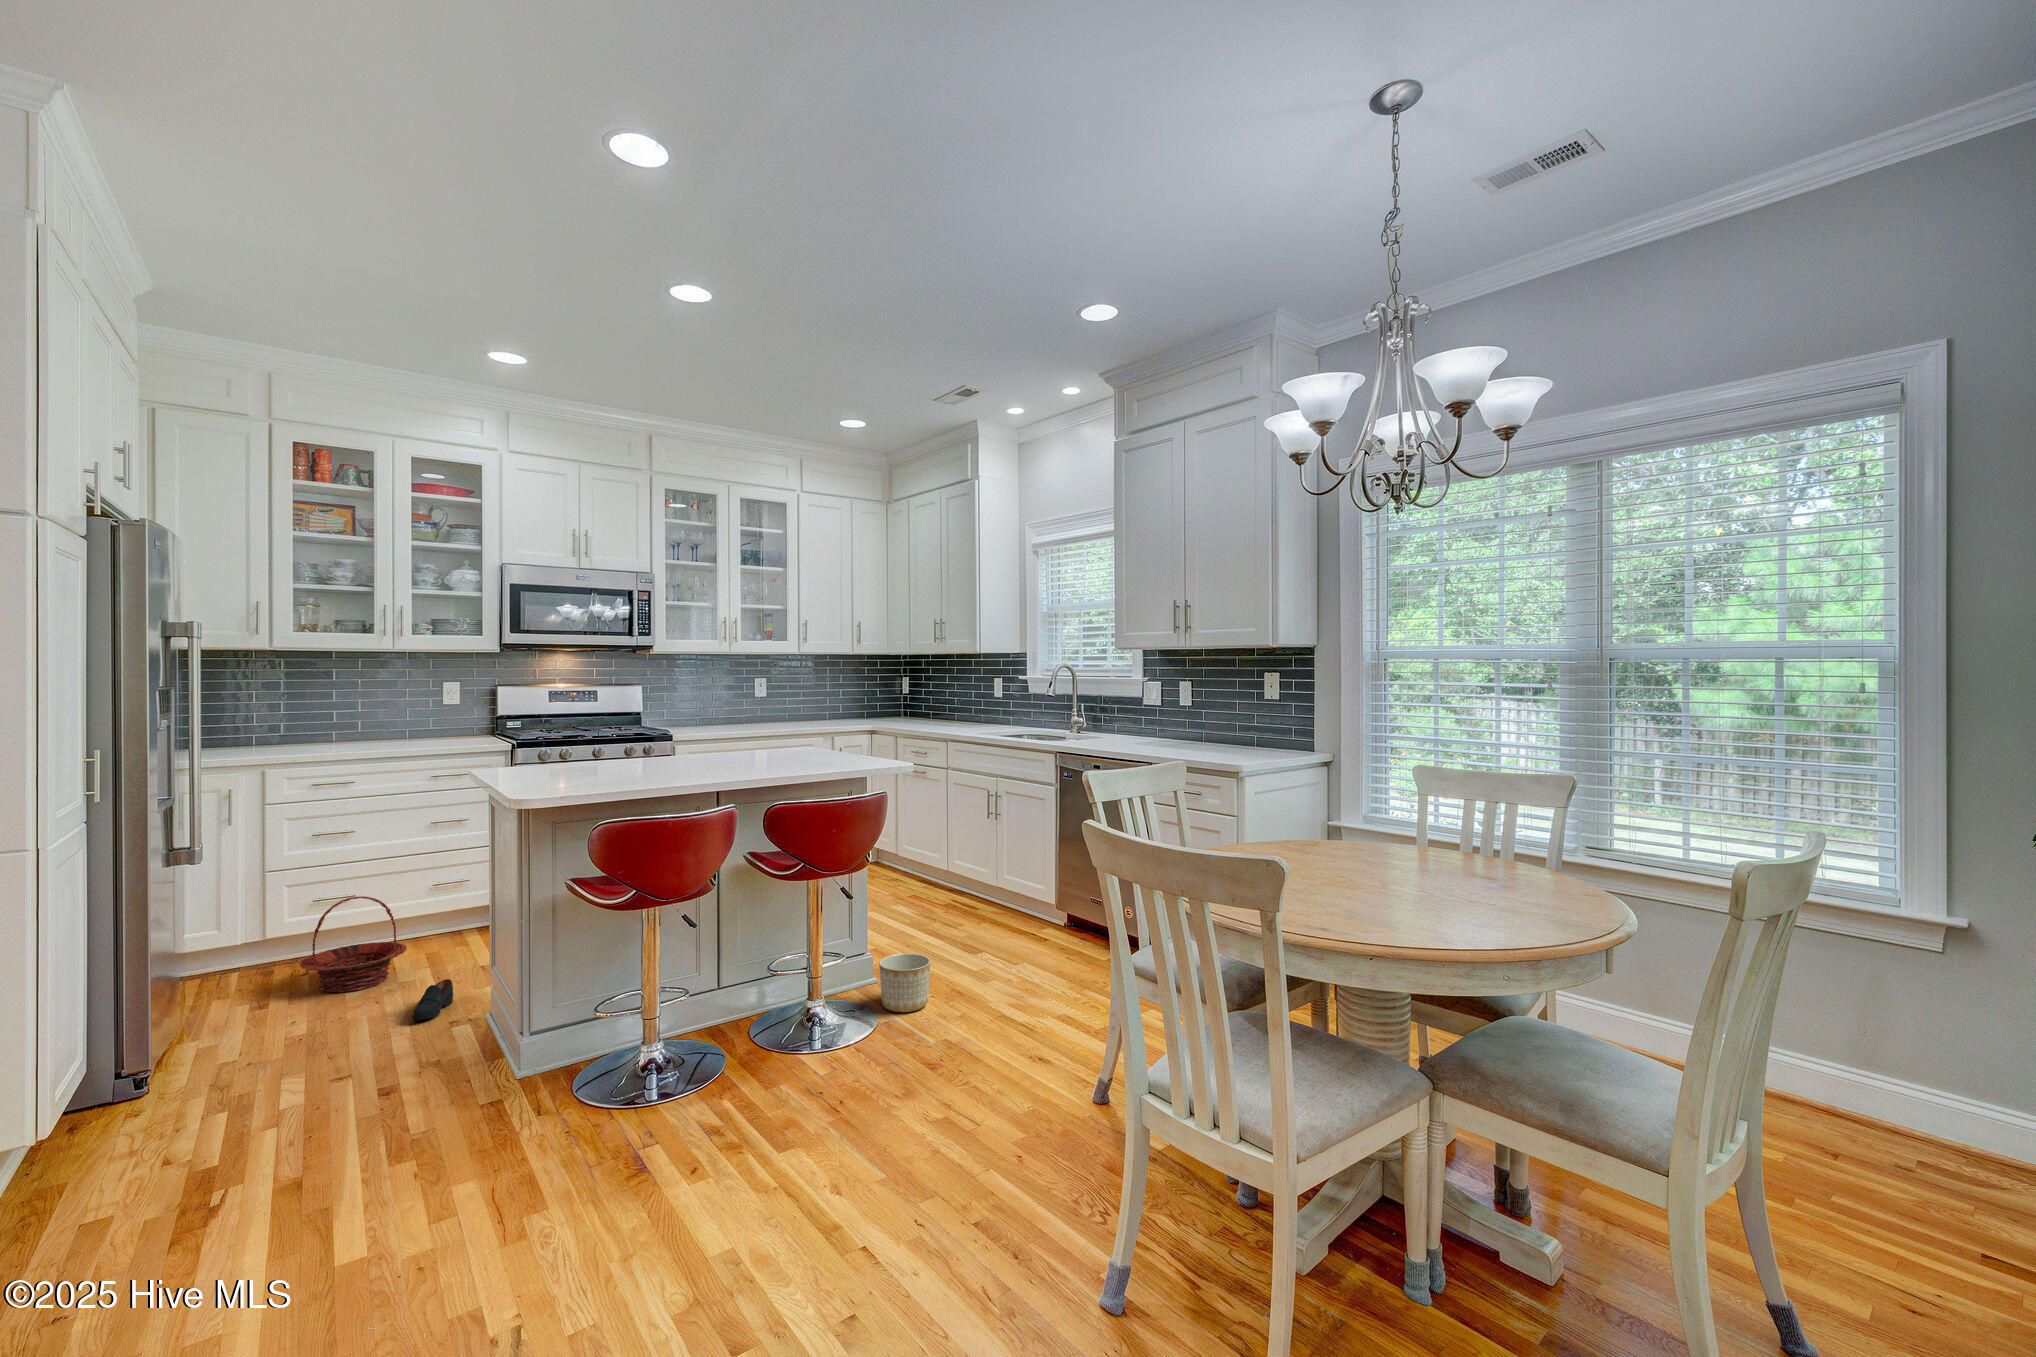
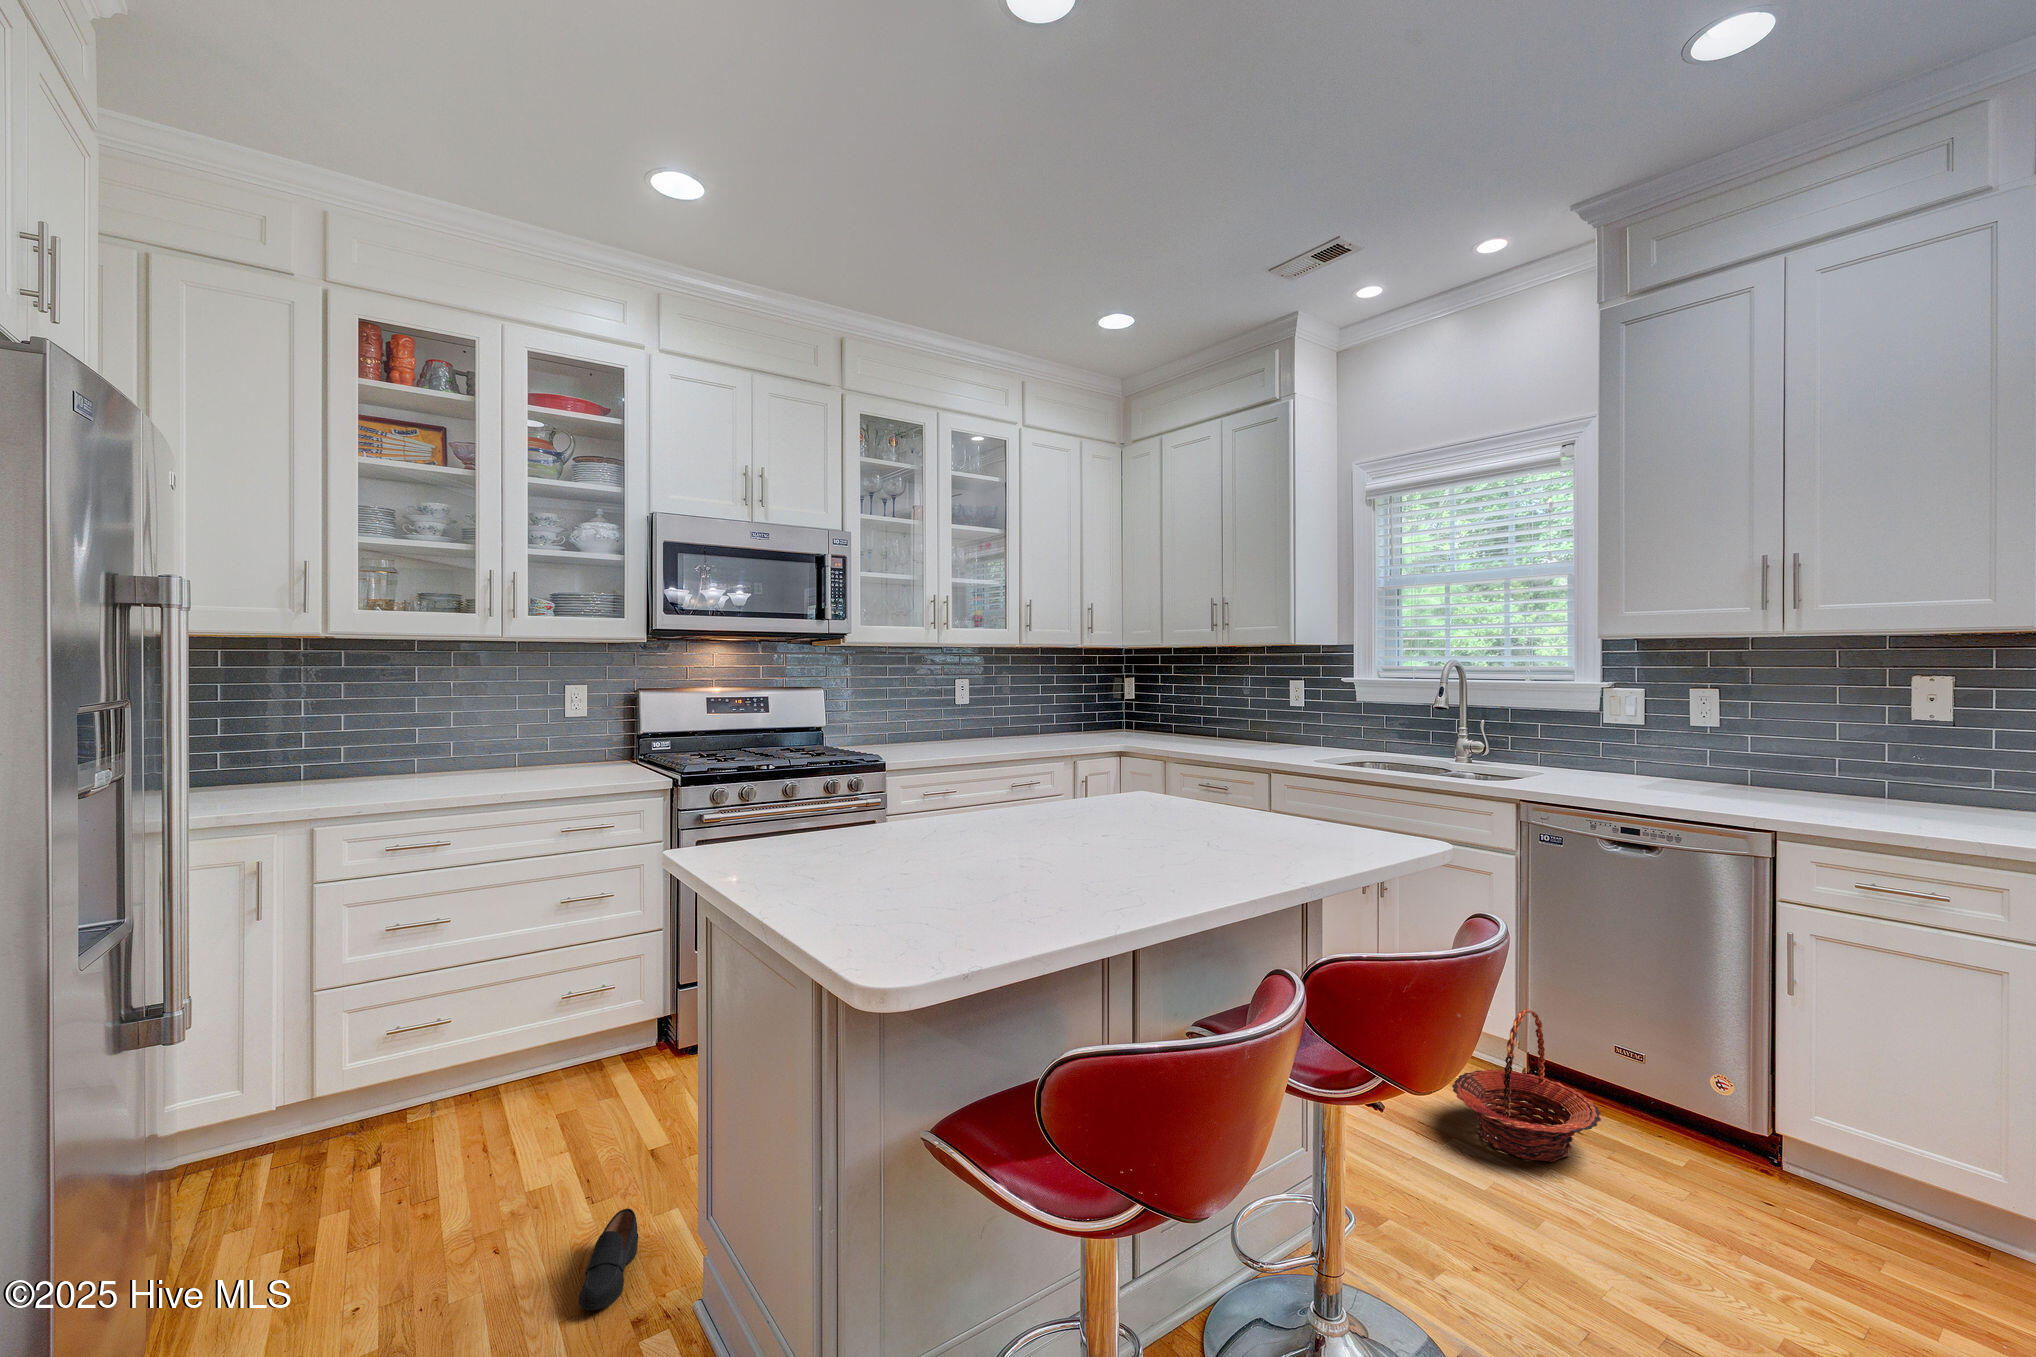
basket: present [299,896,407,992] -> present [1452,1009,1601,1162]
planter: present [879,953,931,1012] -> none [1397,1177,1499,1306]

